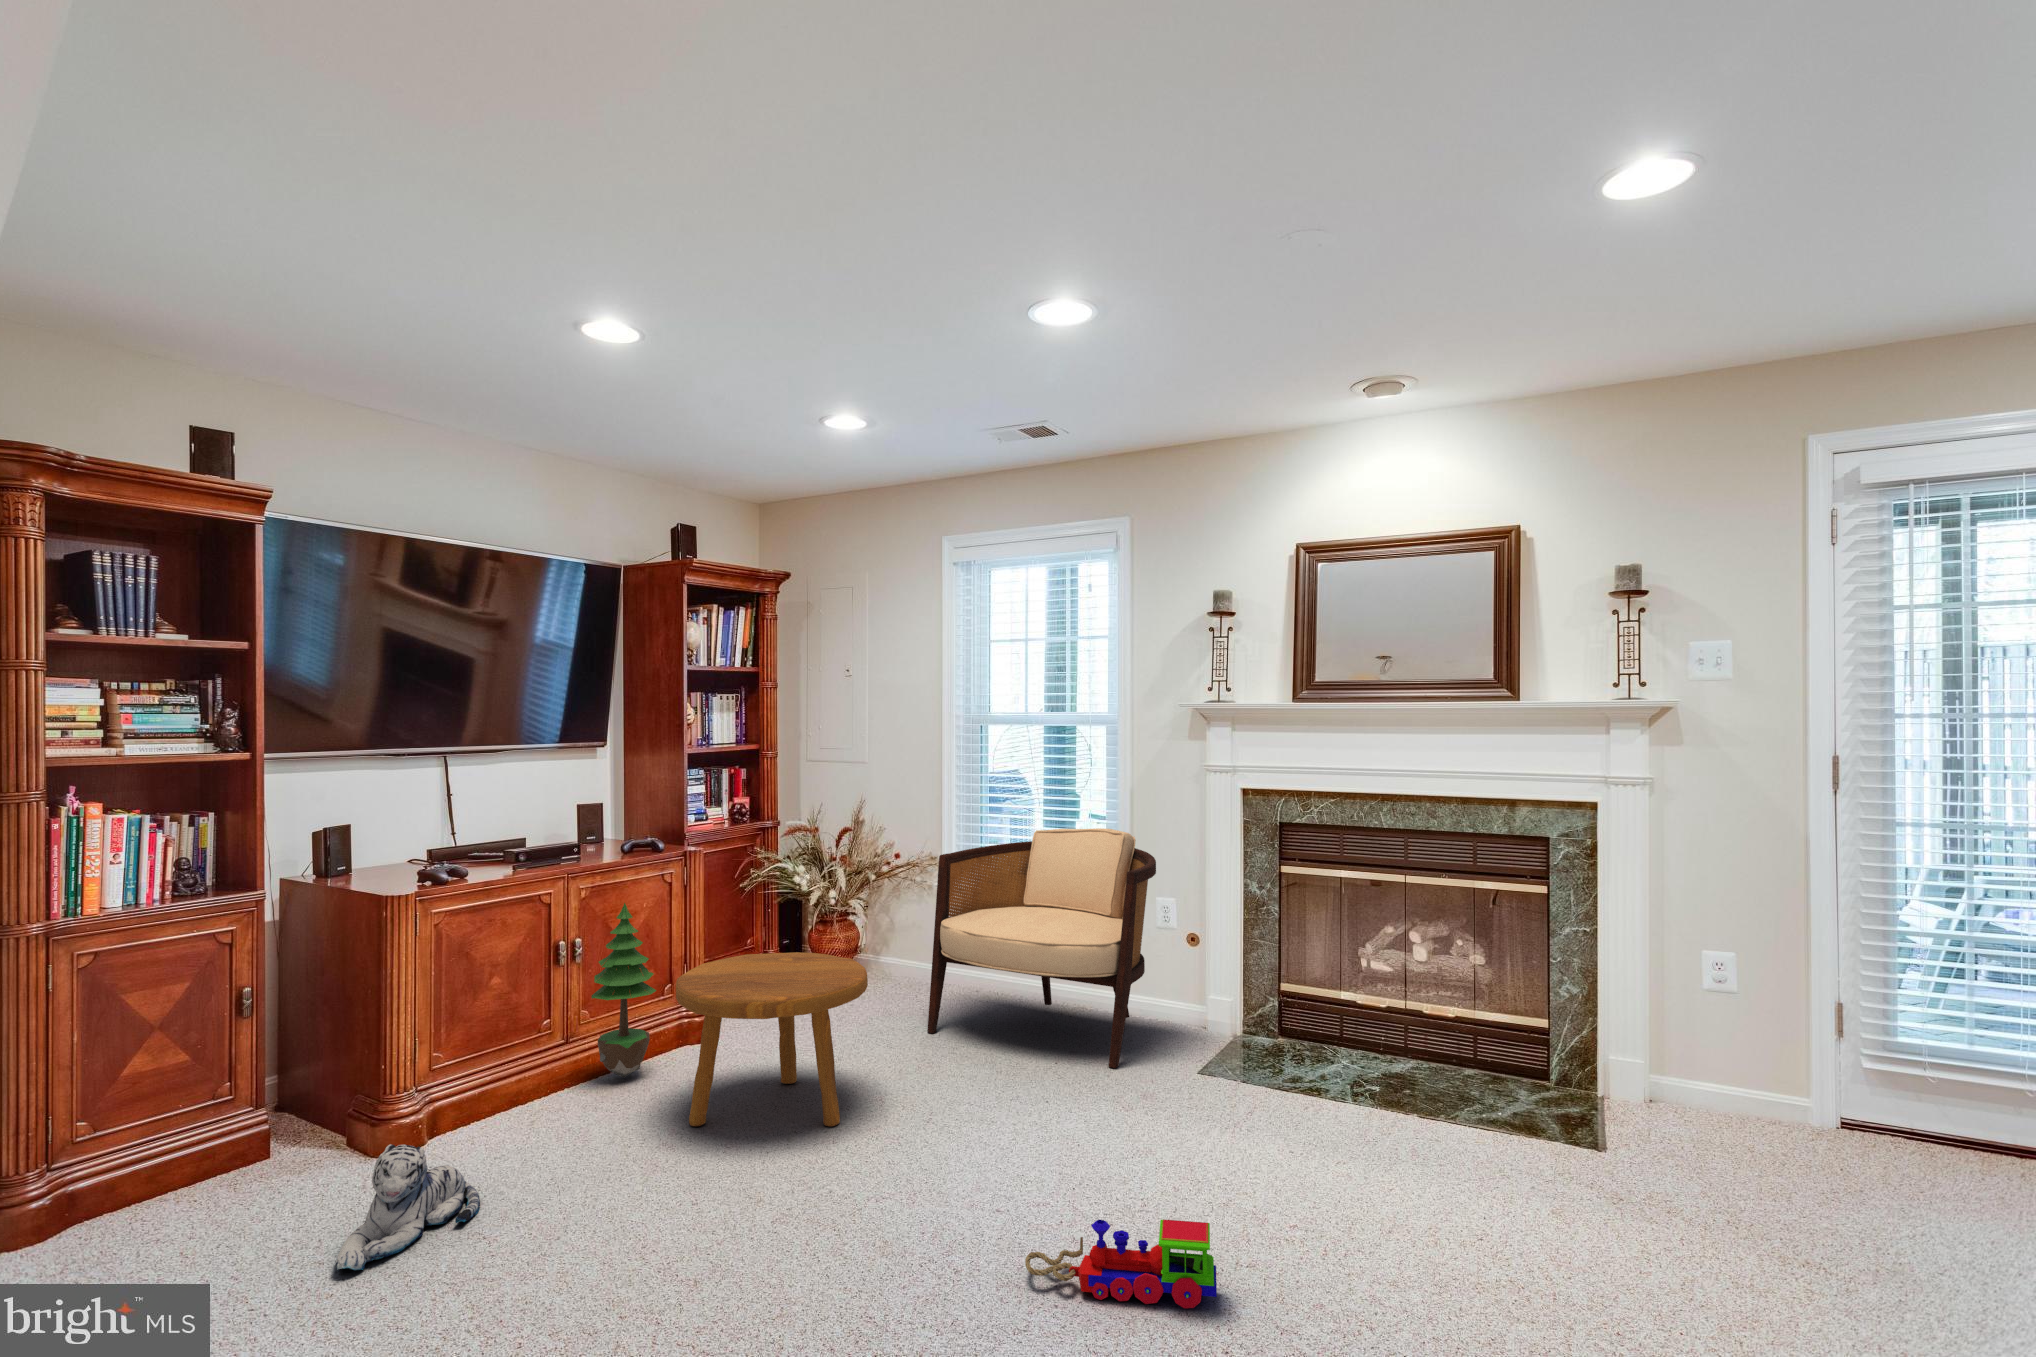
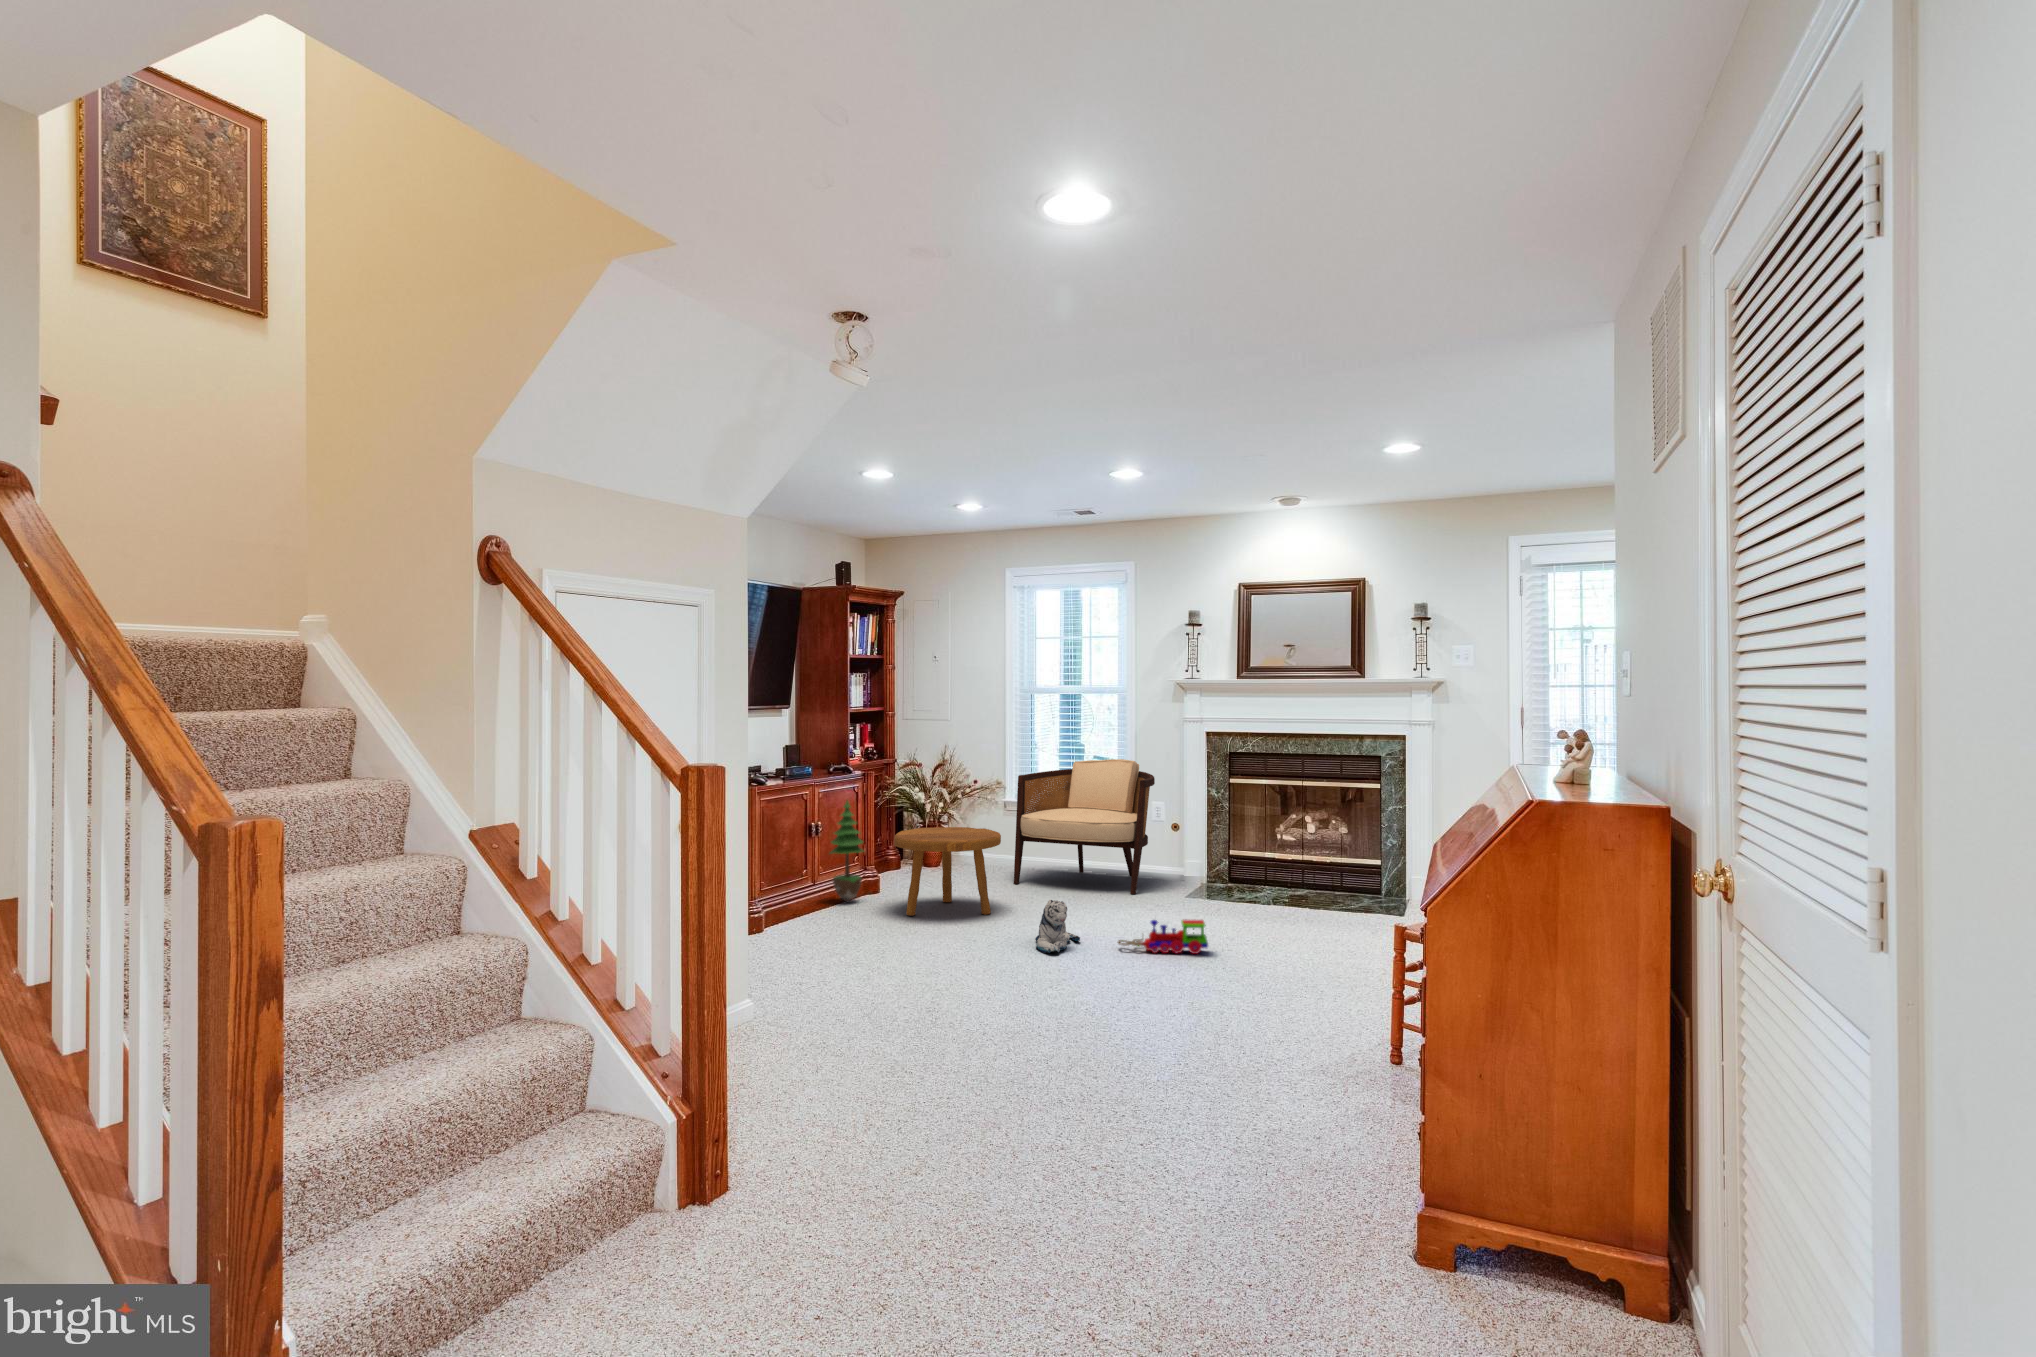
plush toy: present [335,1144,480,1270] -> present [1035,900,1080,953]

